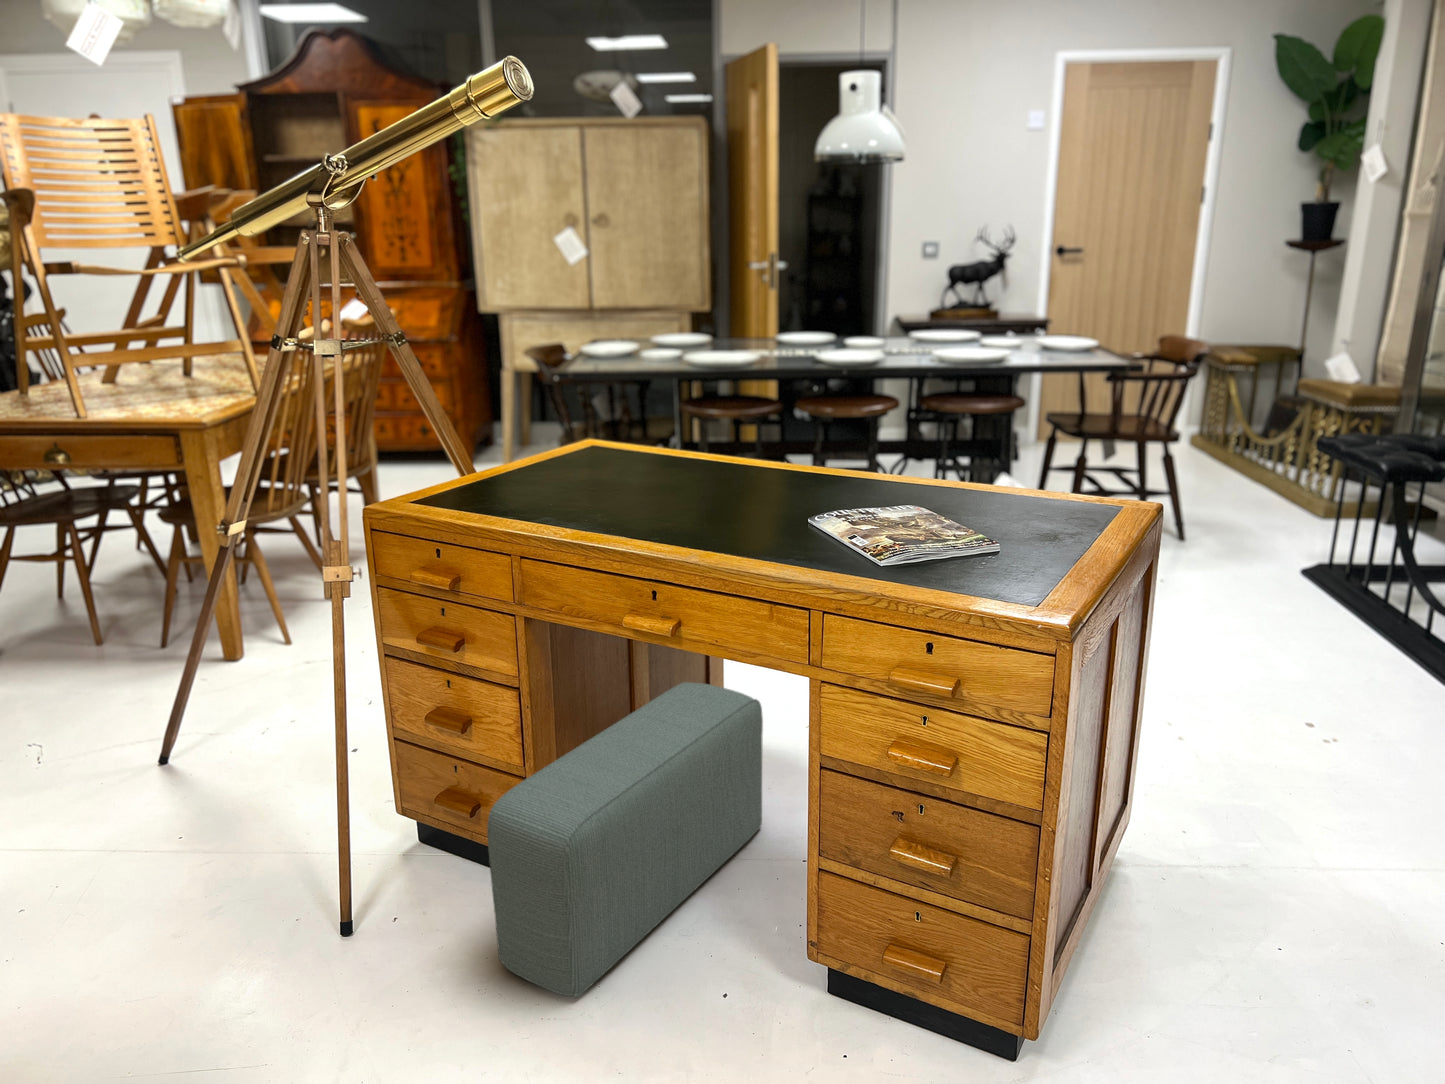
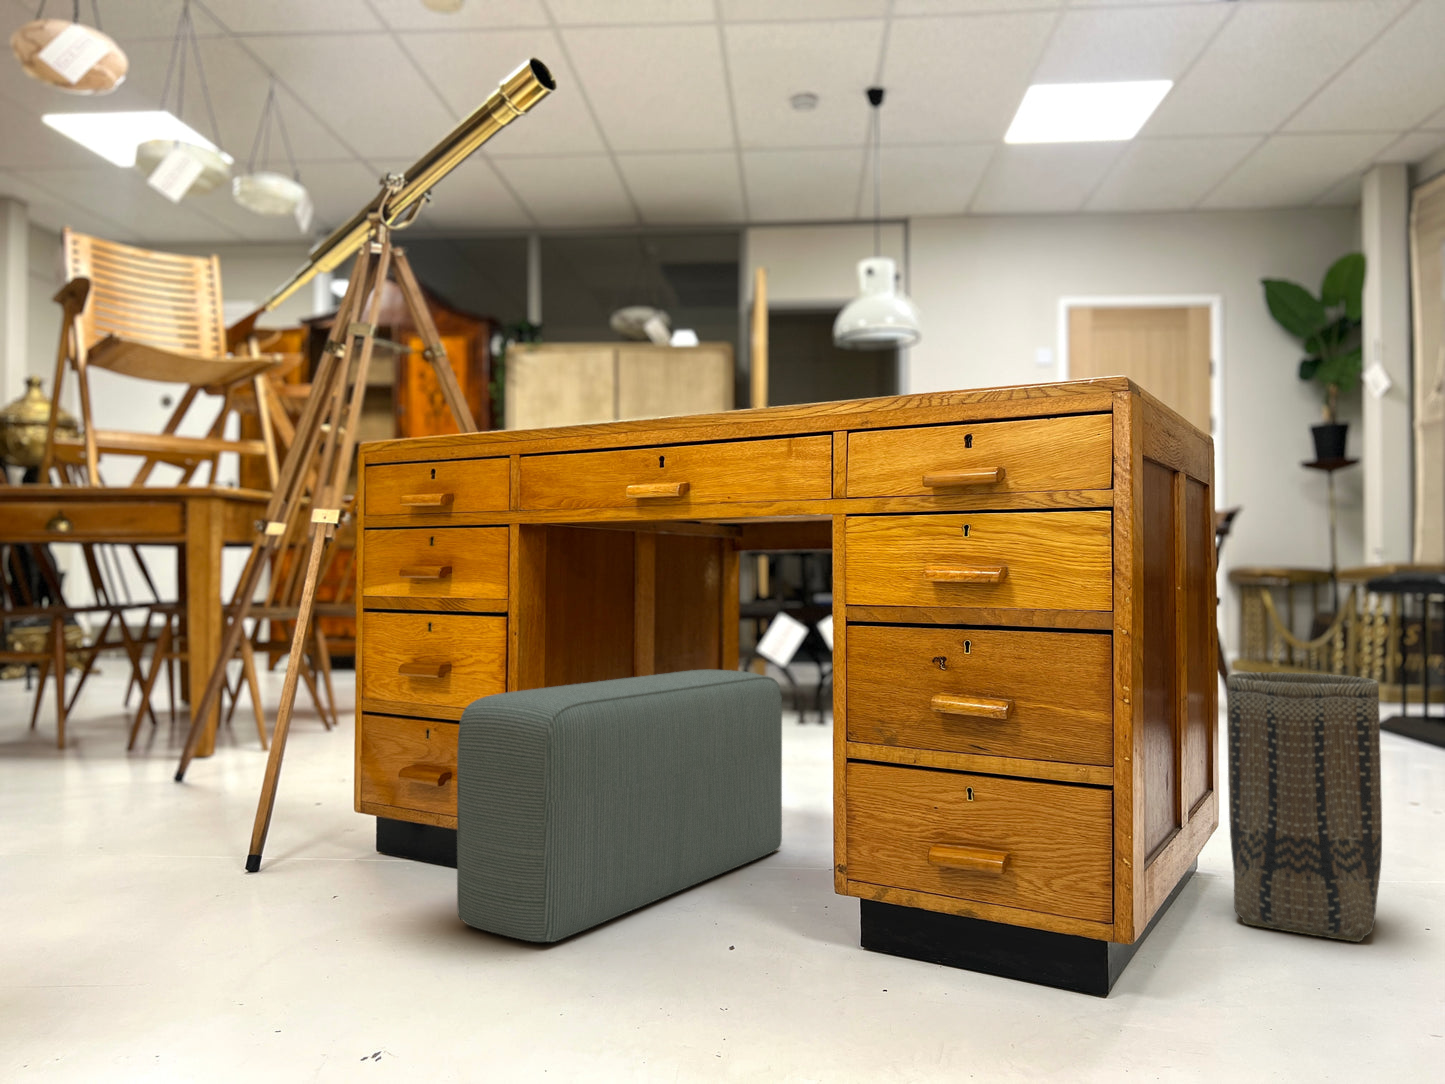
basket: none [1128,738,1271,976] -> present [1227,672,1382,942]

